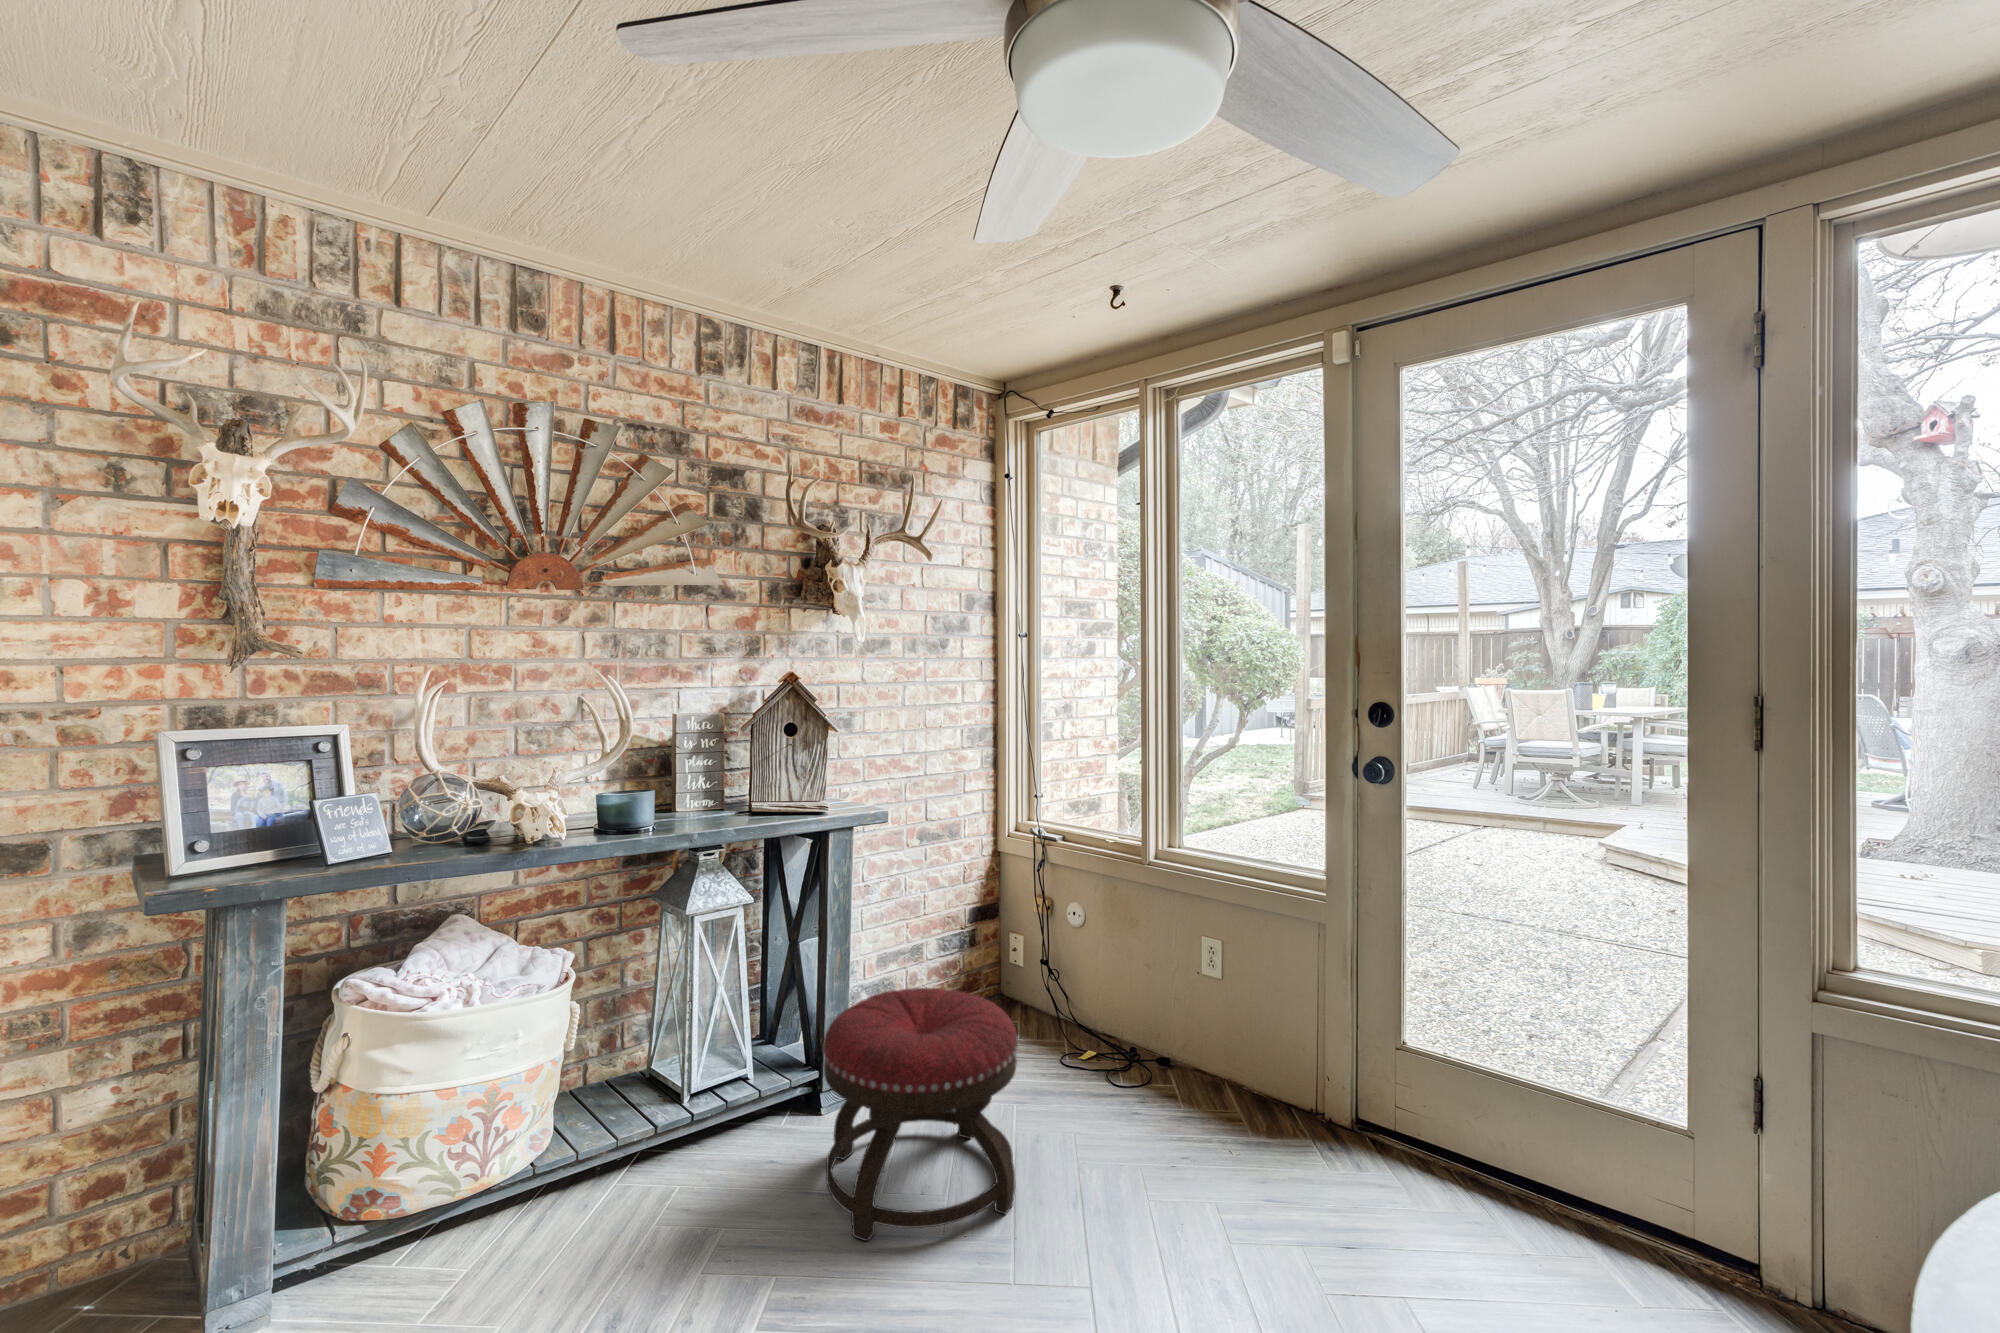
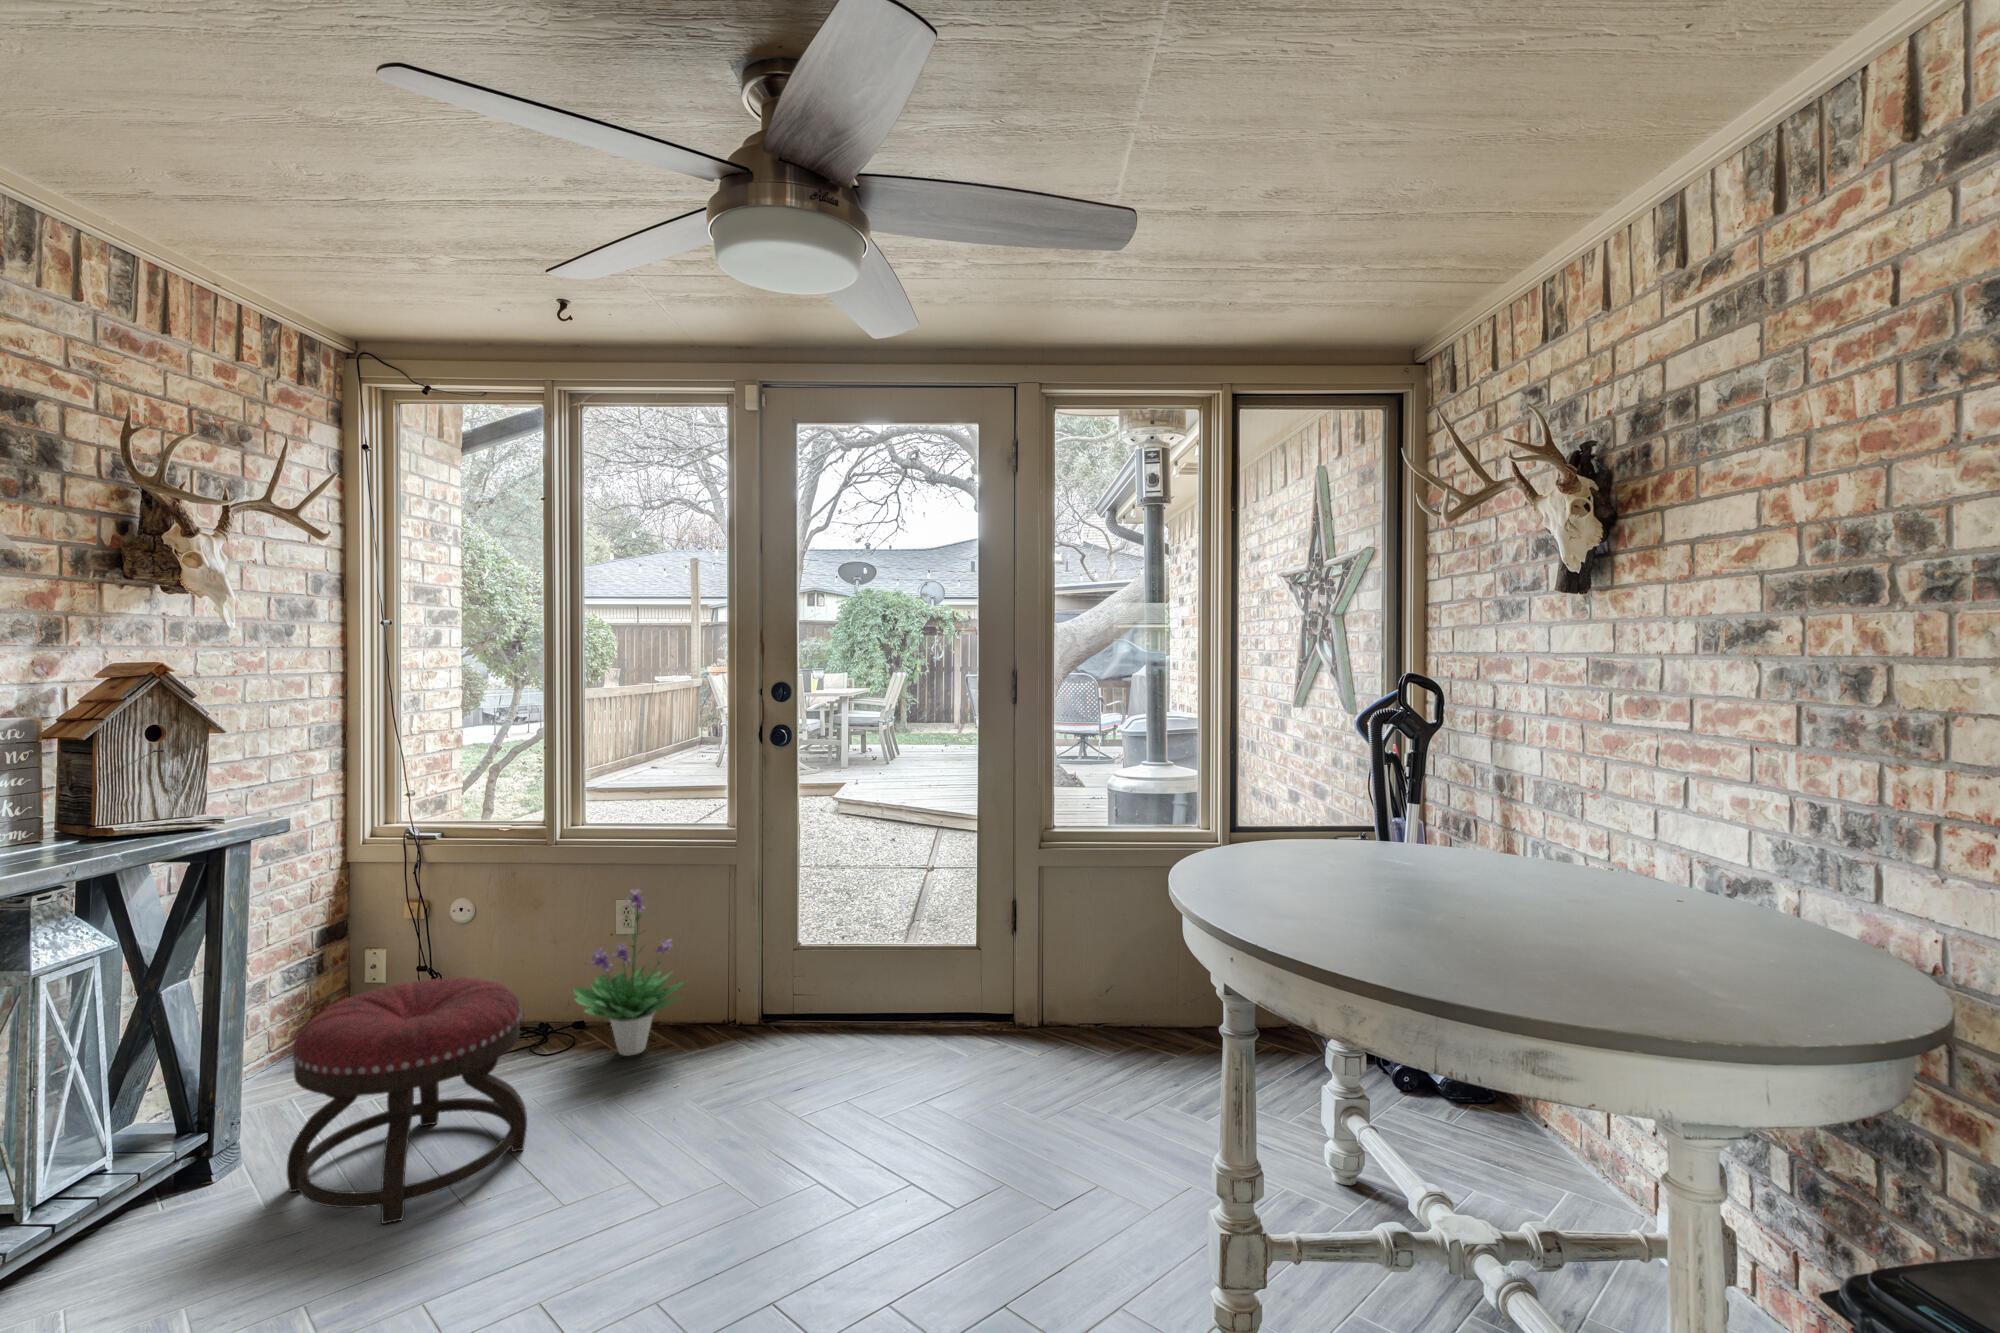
potted plant: none [1117,941,1256,1142] -> present [573,889,686,1056]

